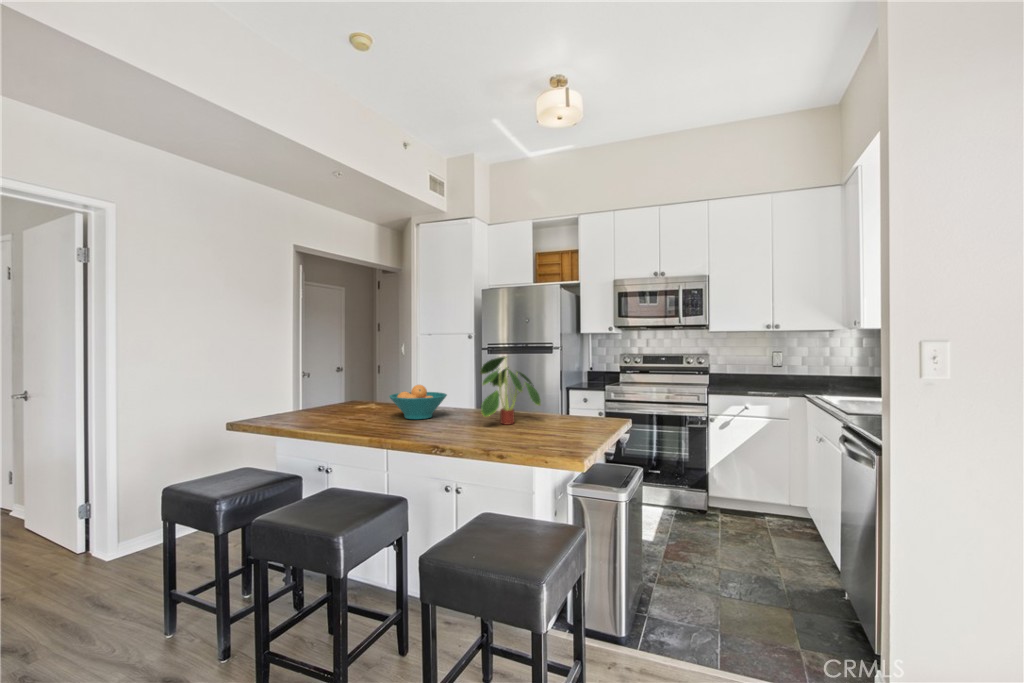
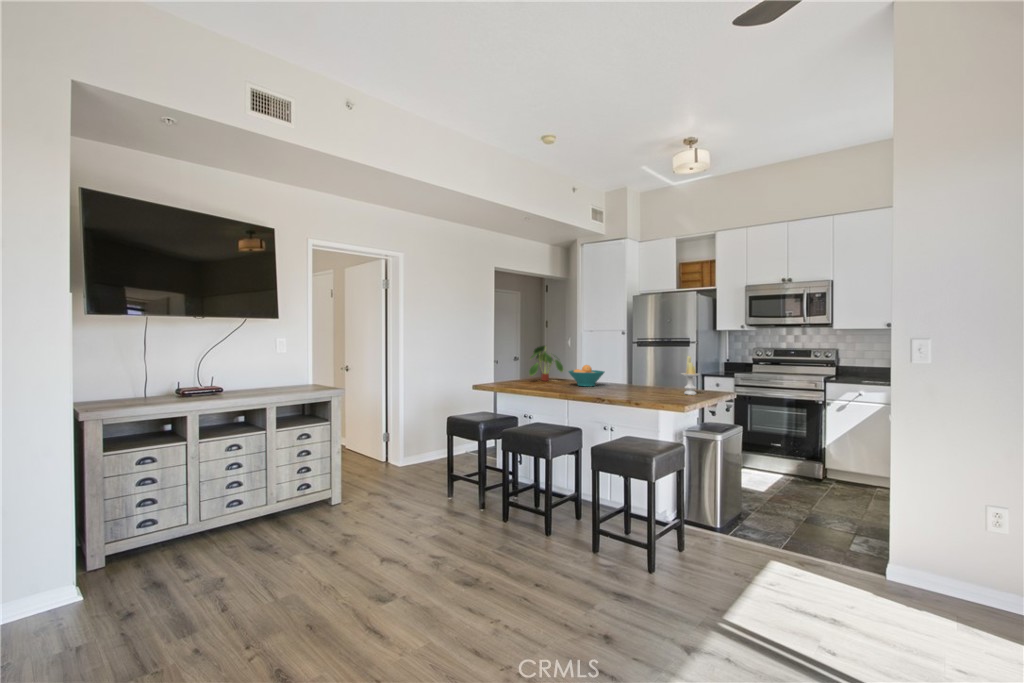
plant: present [481,356,541,424] -> present [529,346,563,381]
candle: none [565,370,596,431] -> present [681,356,700,395]

